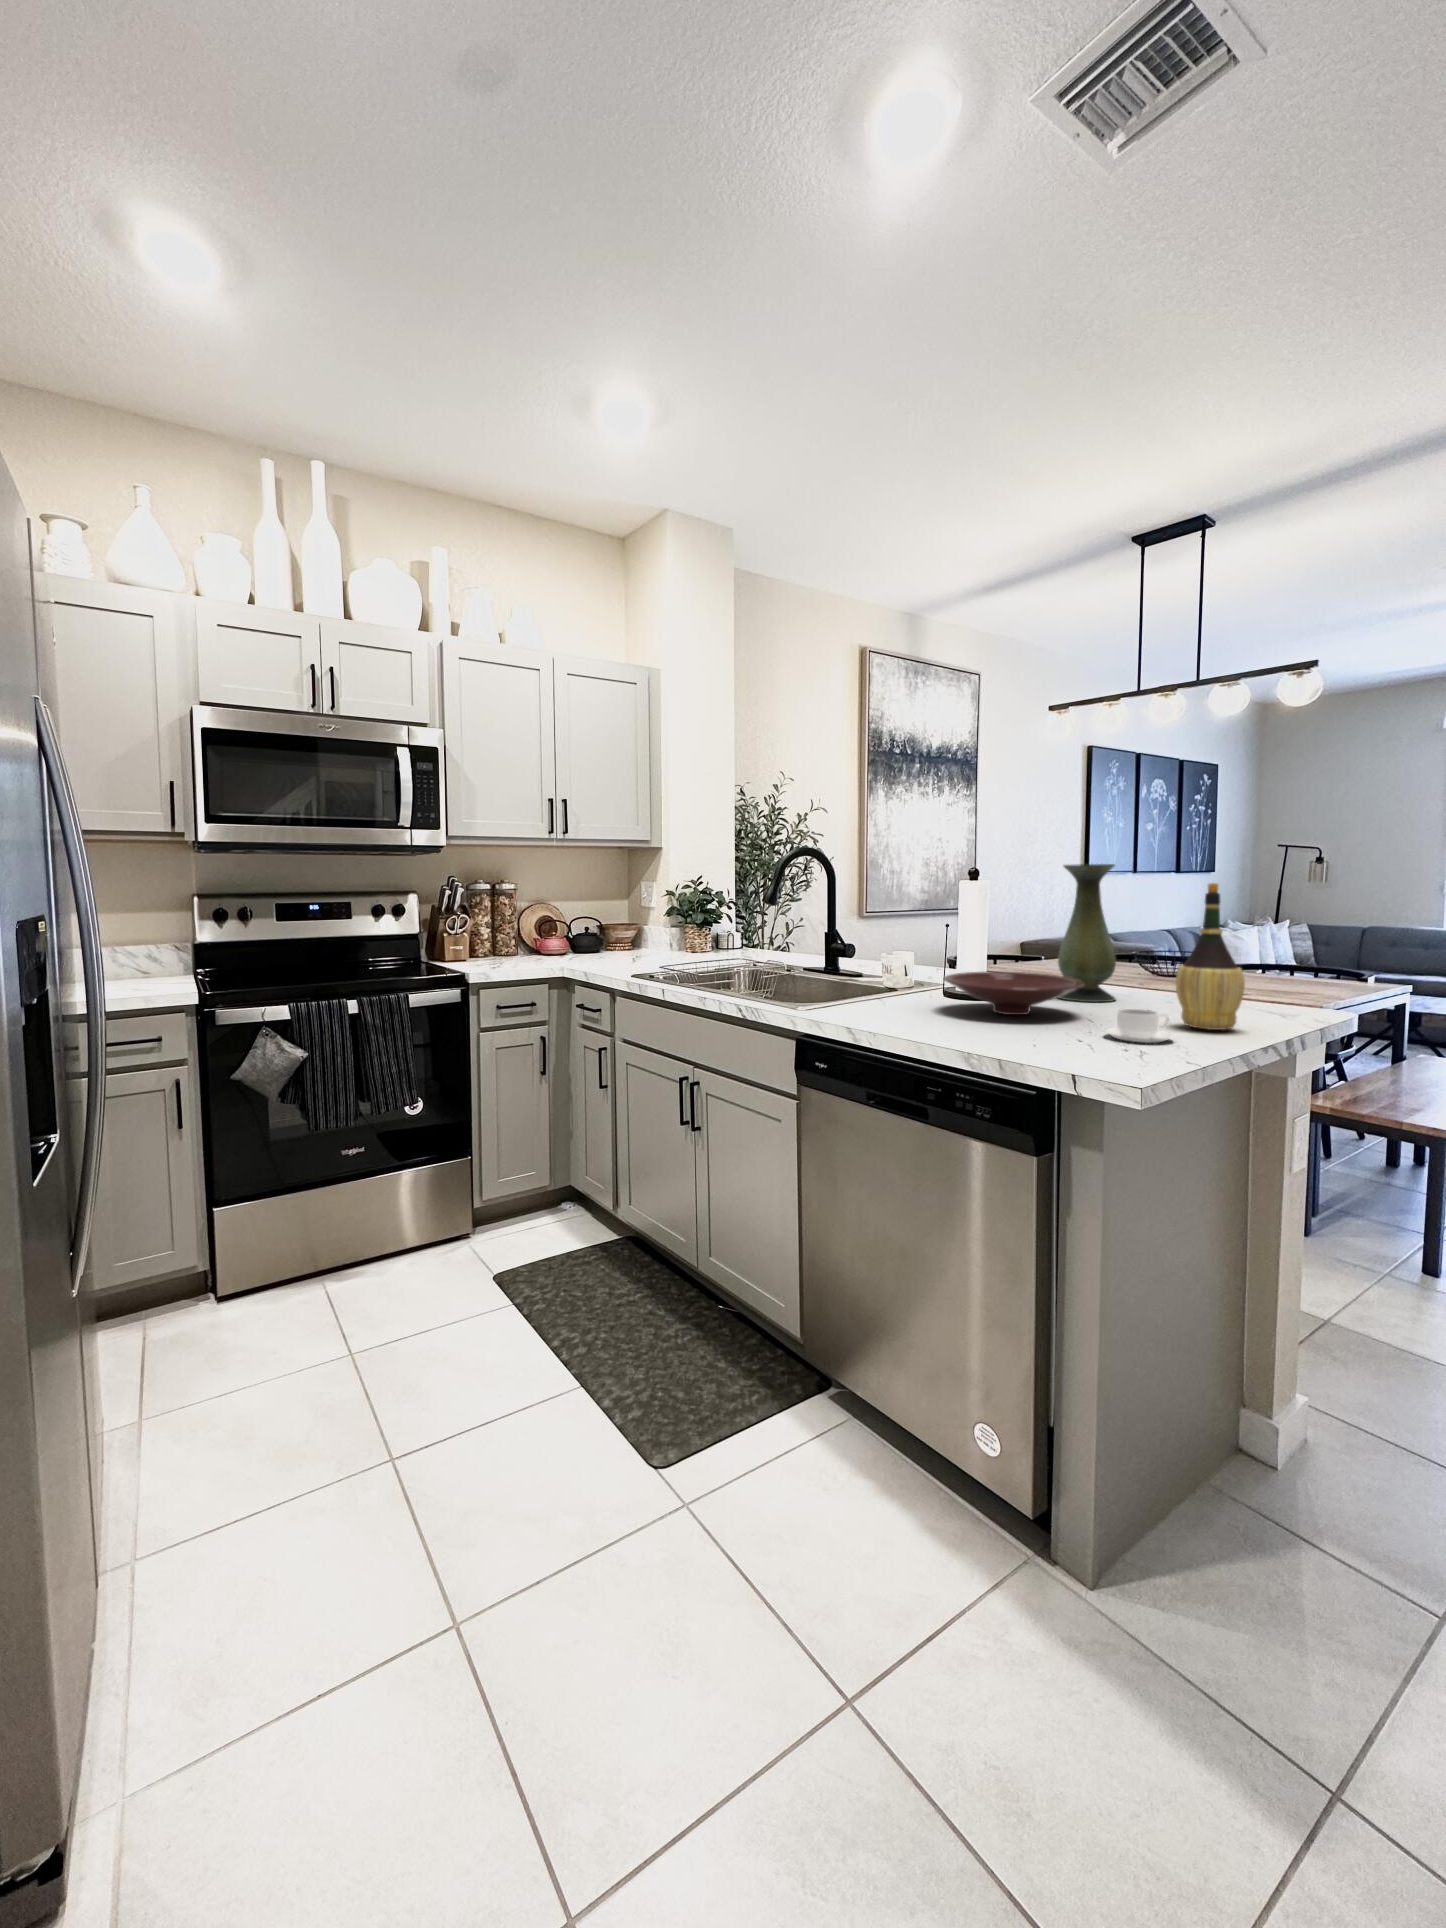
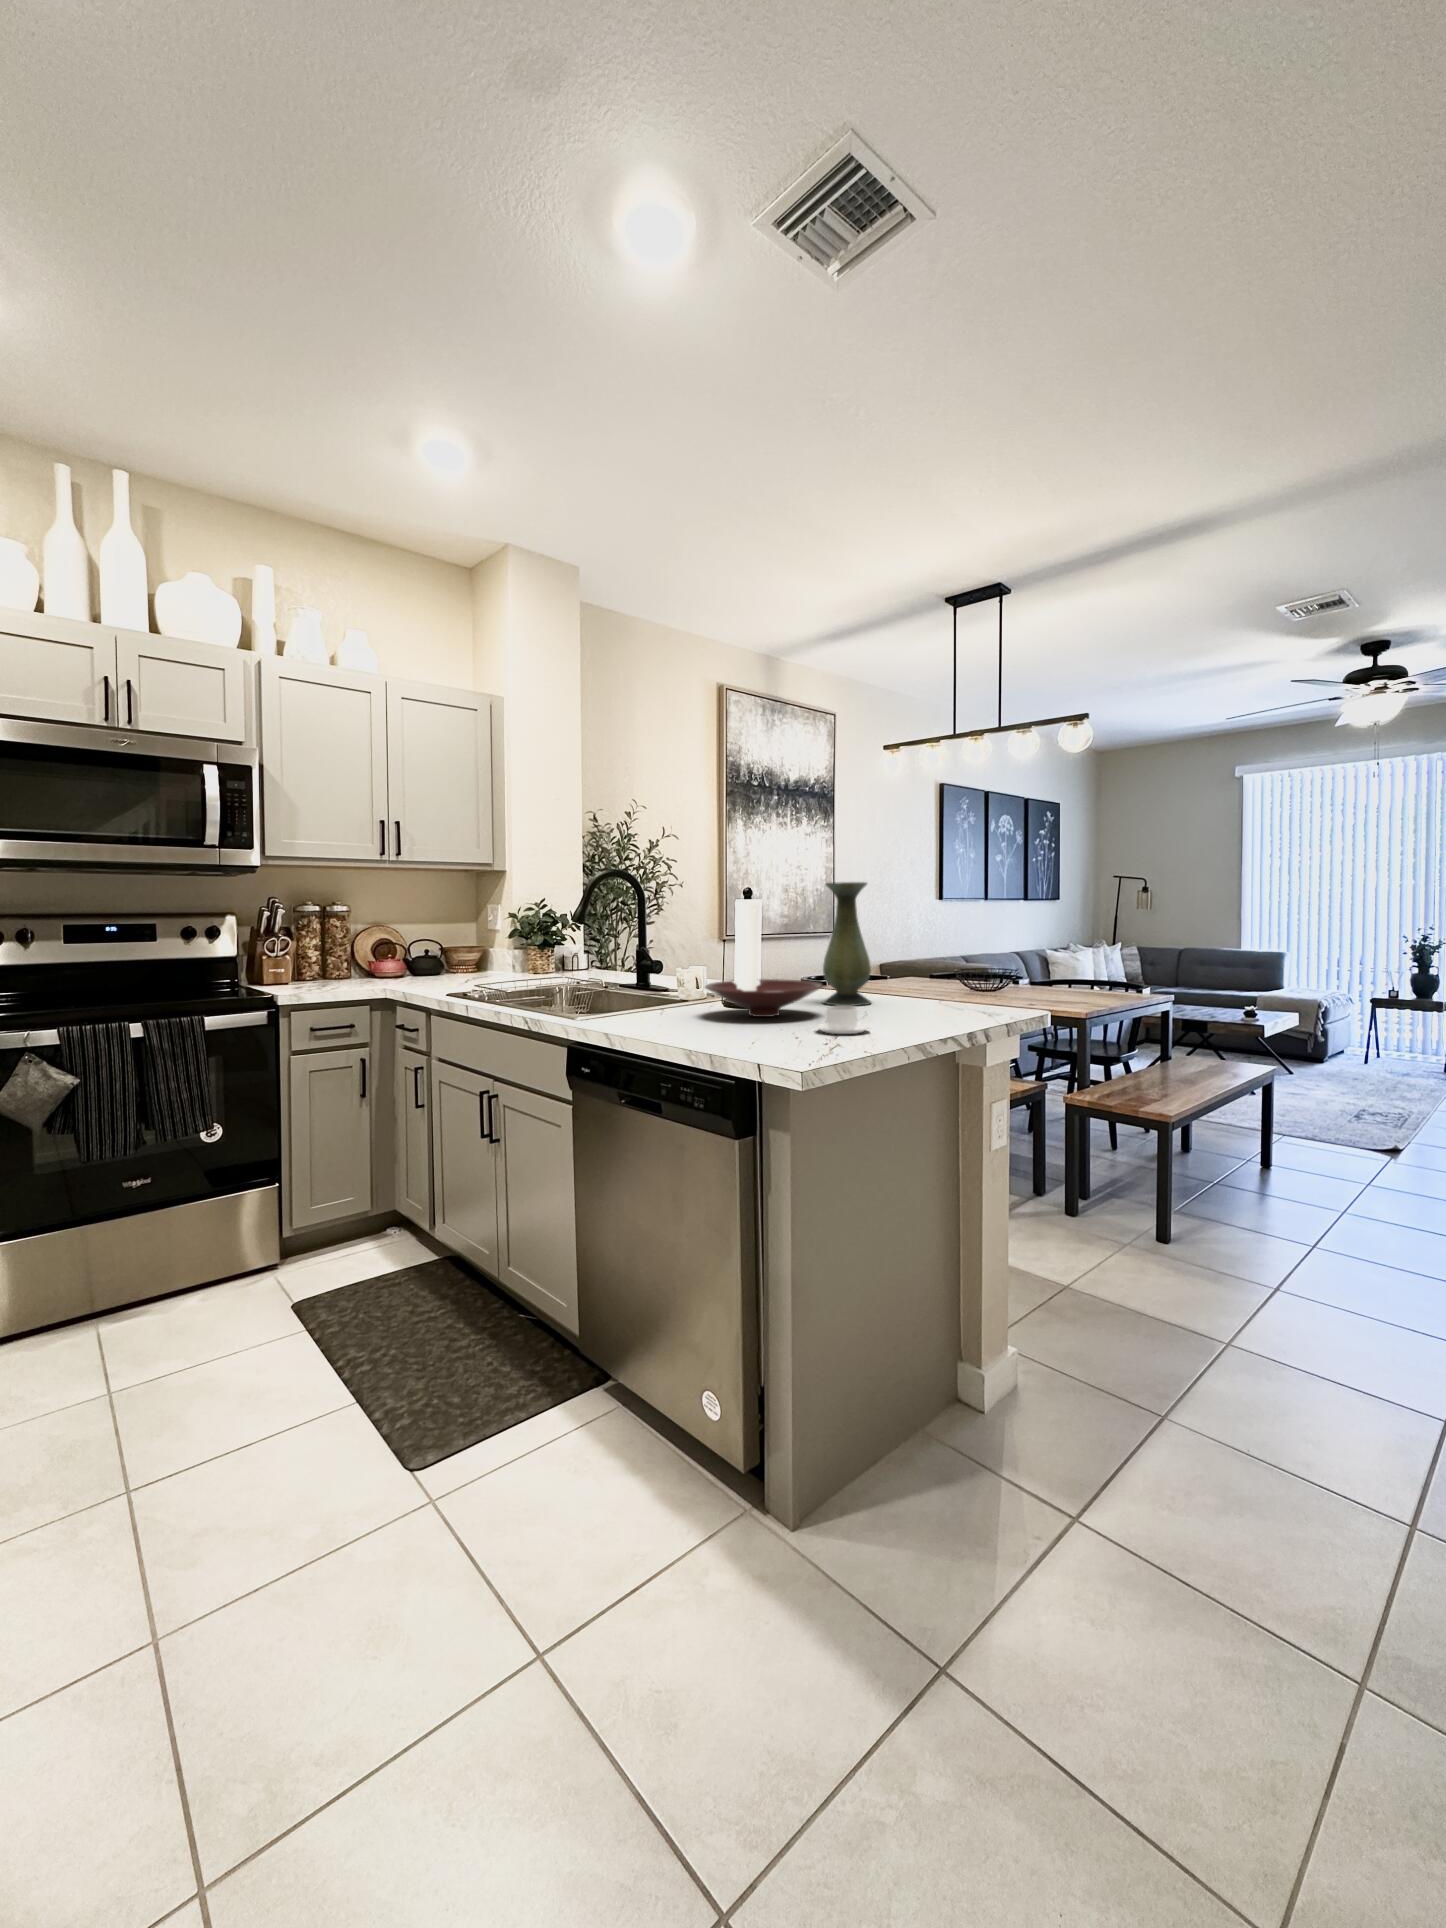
wine bottle: present [1176,883,1245,1030] -> none [888,896,940,1023]

